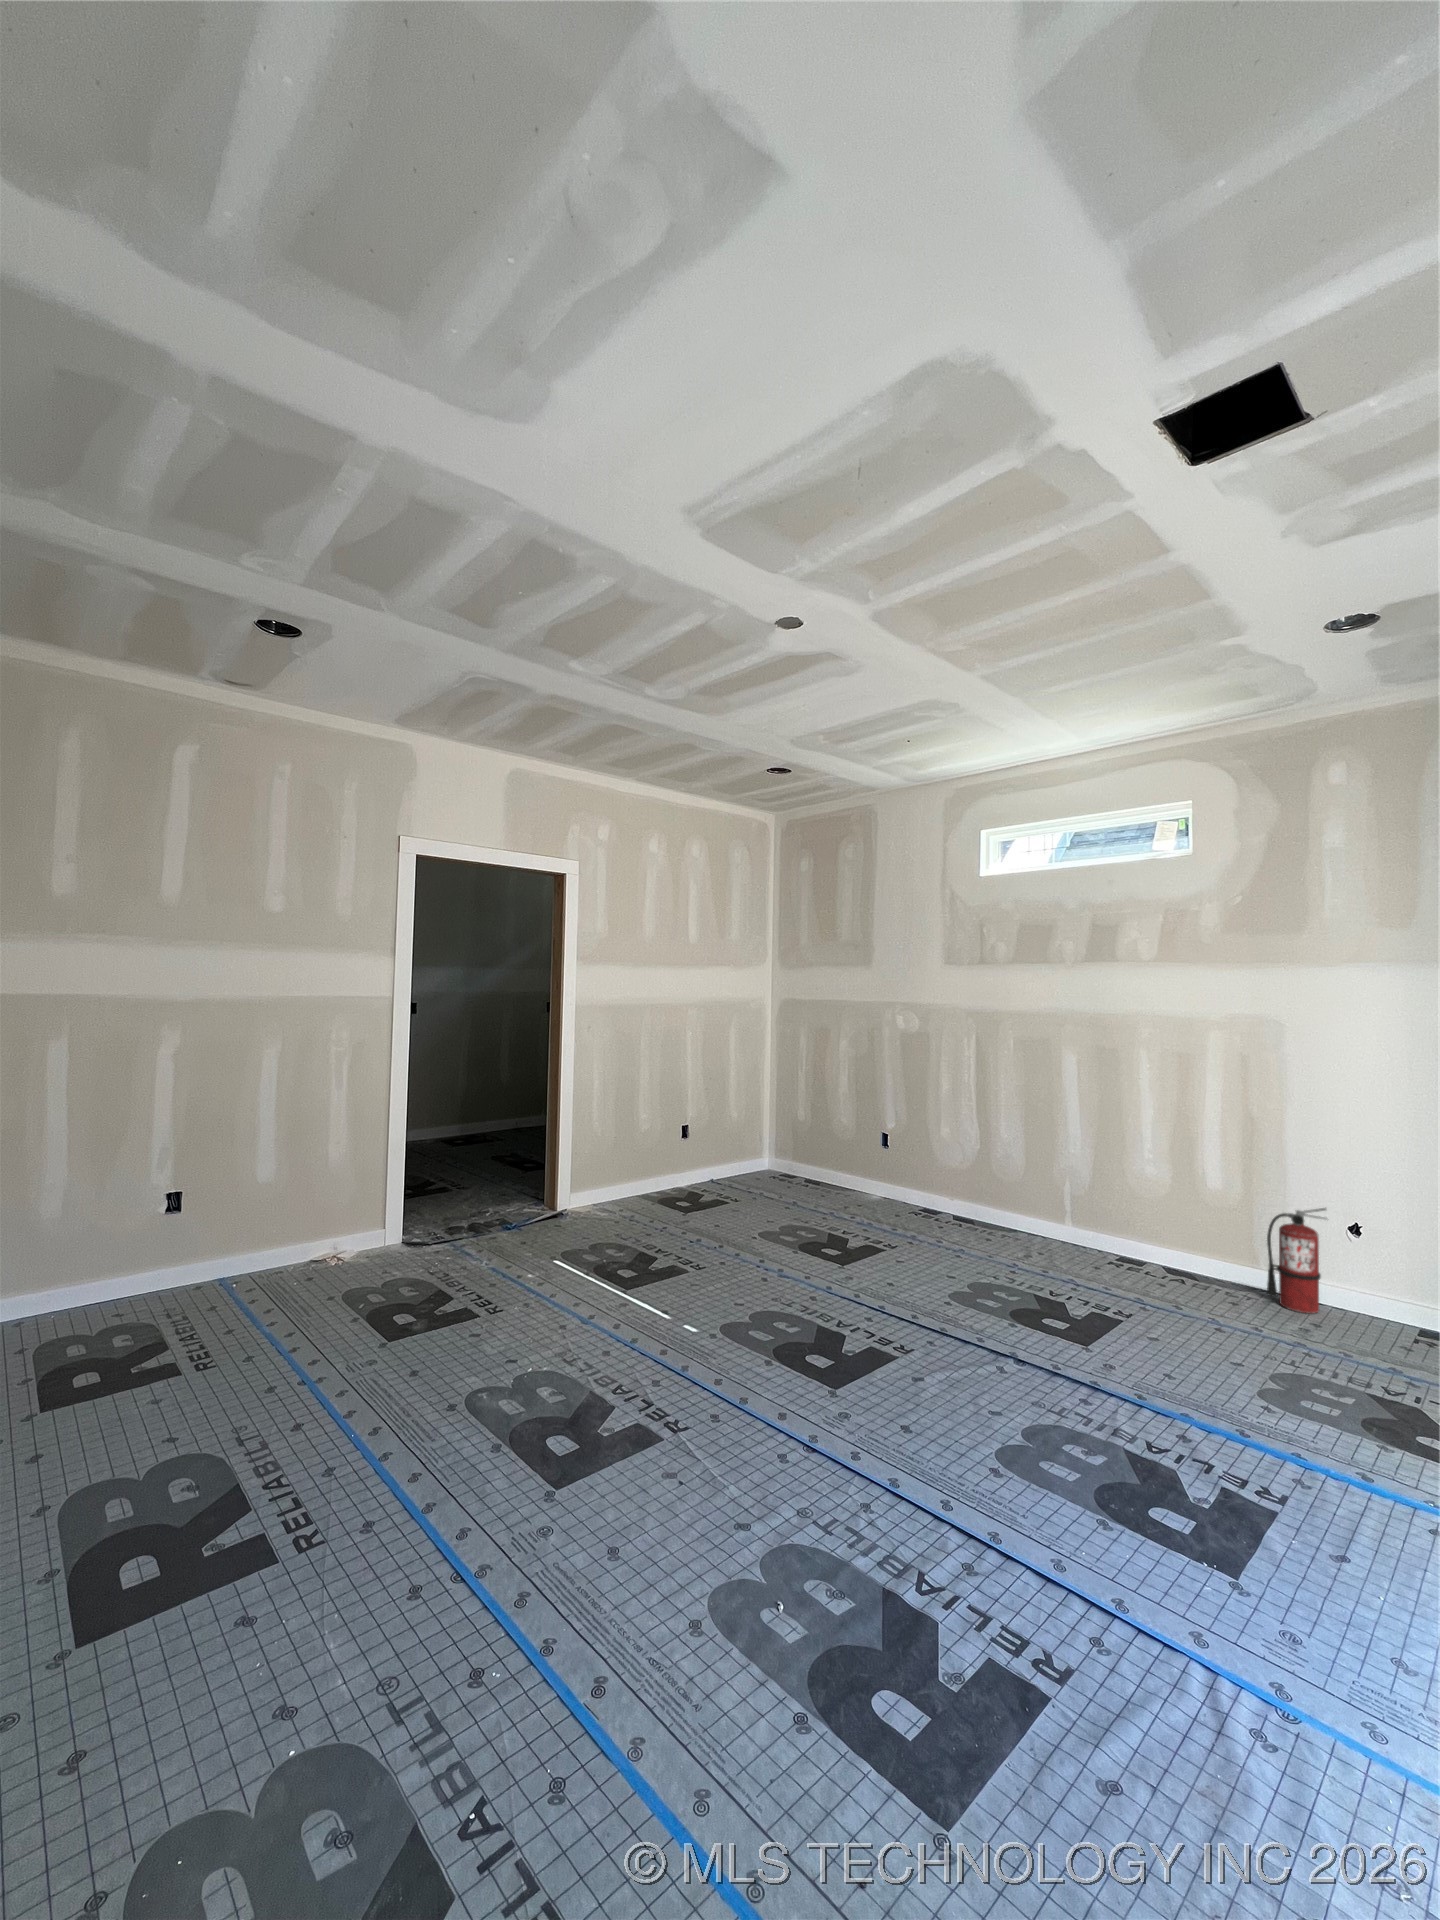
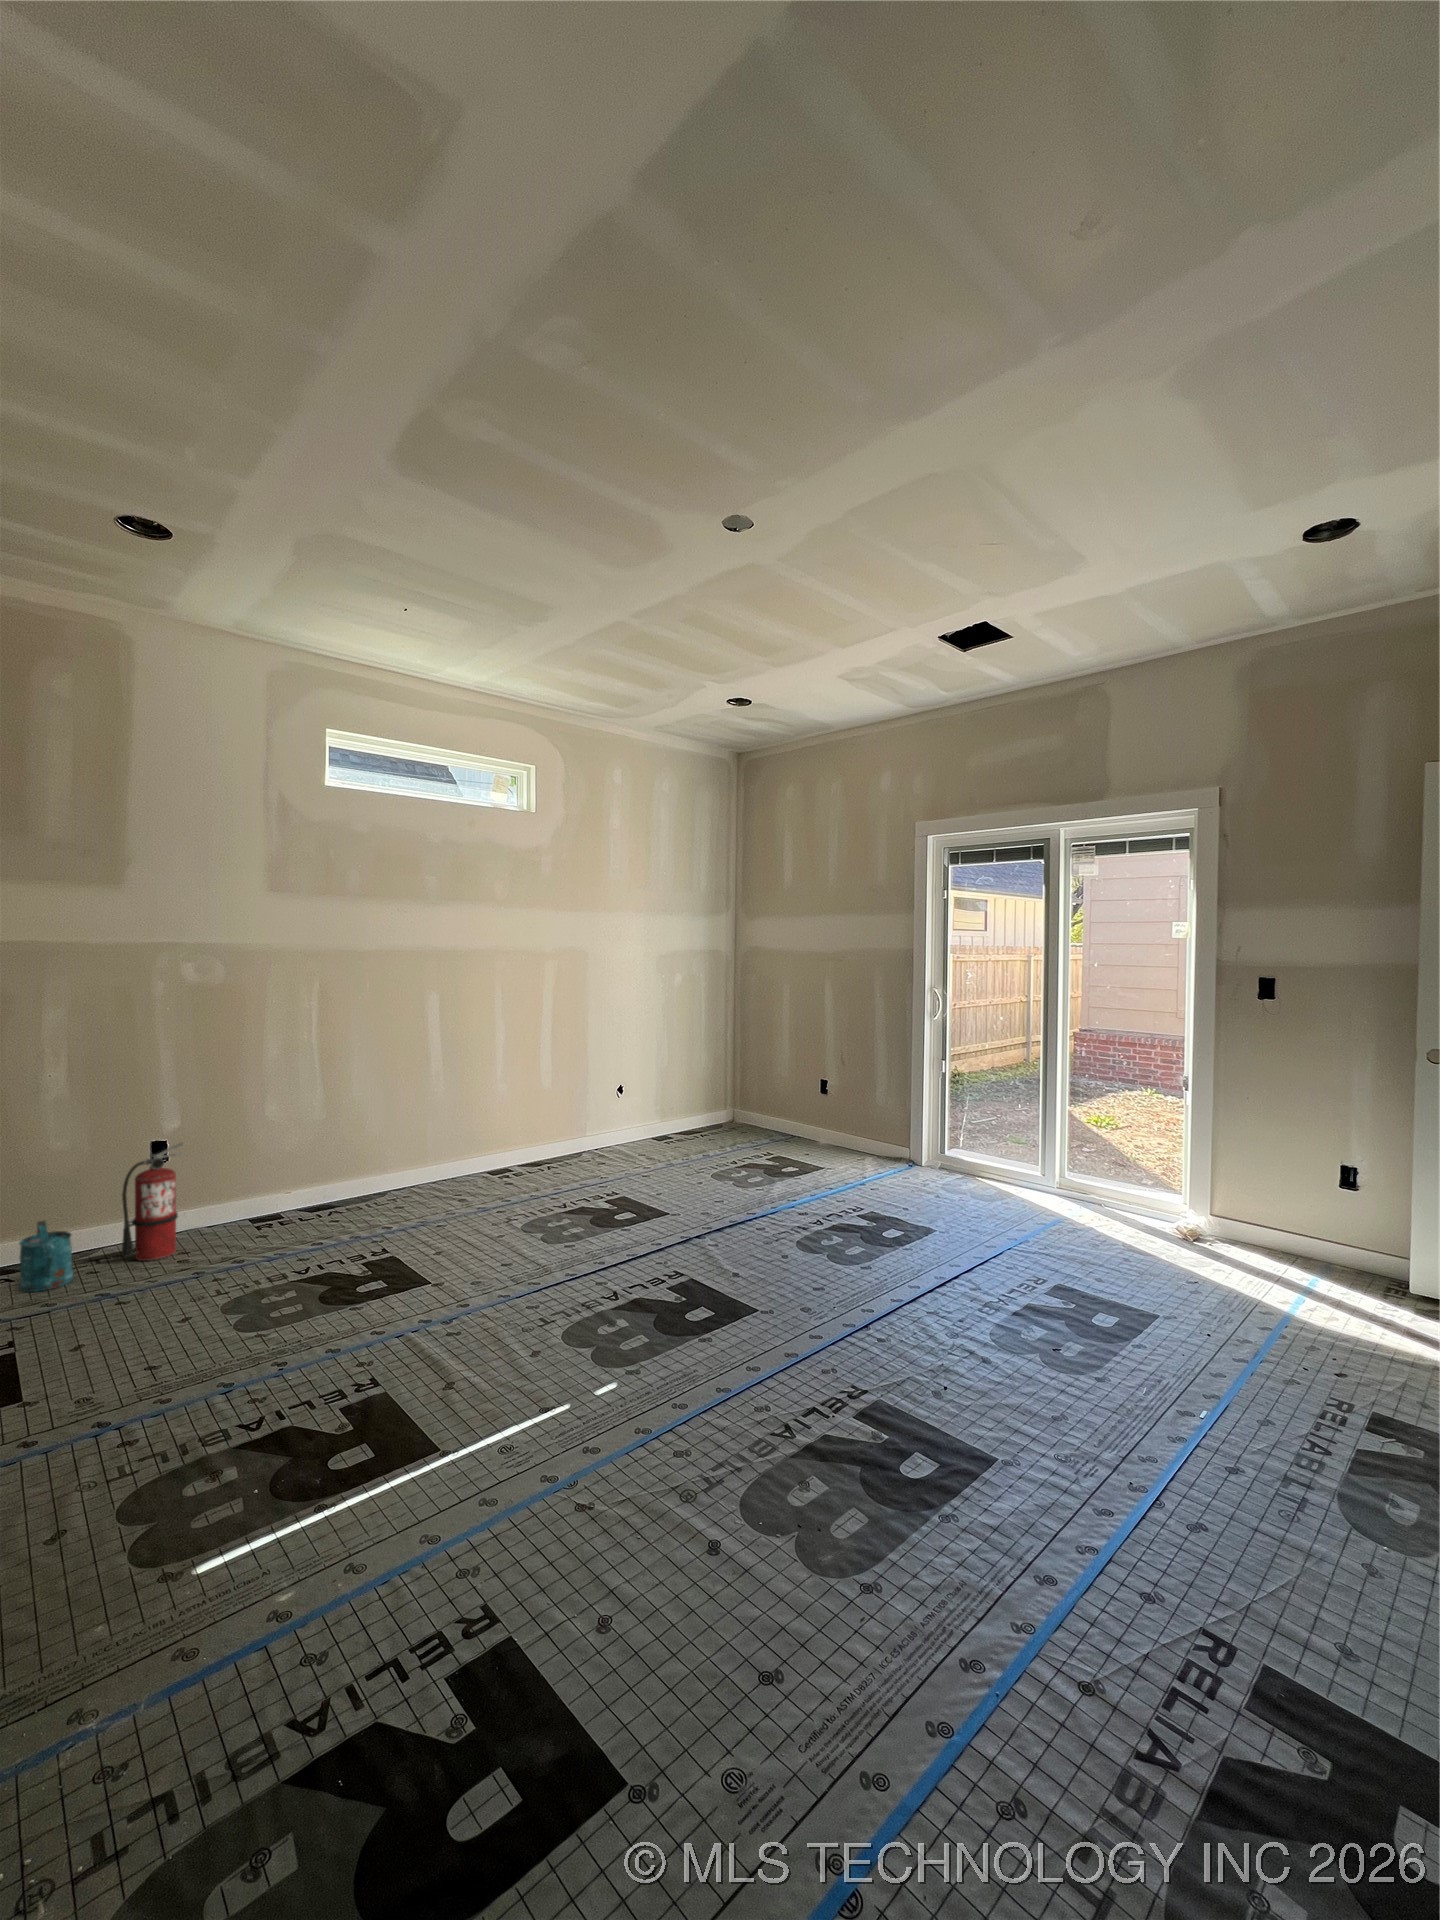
watering can: none [1180,1235,1223,1294] -> present [19,1221,73,1292]

